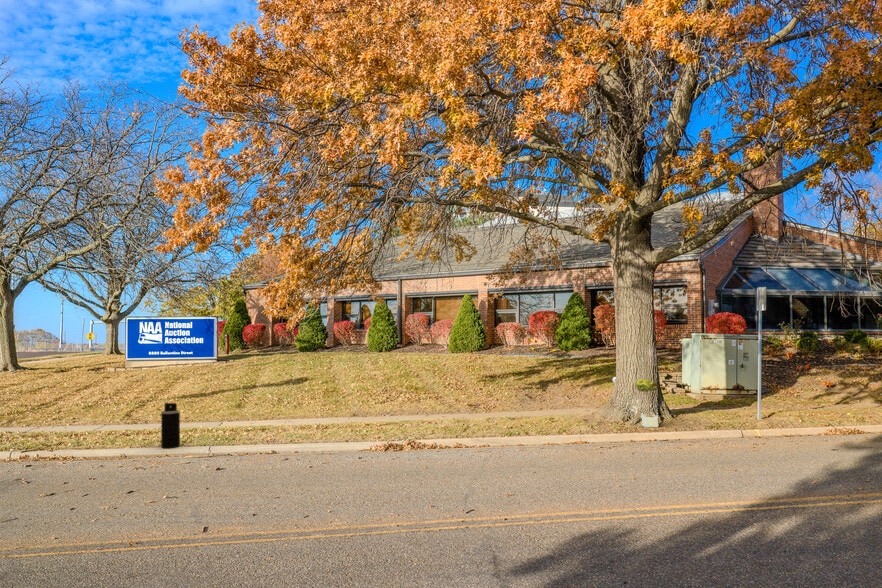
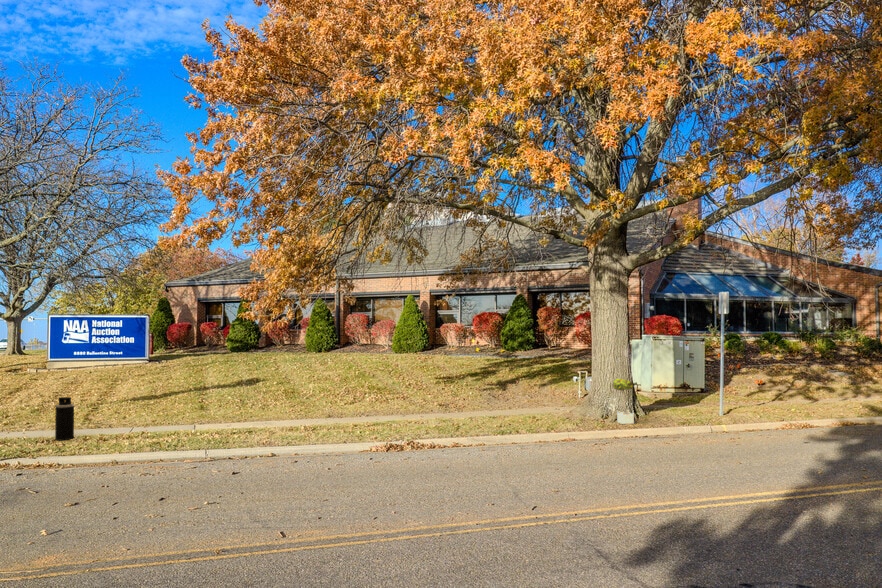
trash can: present [161,403,180,448] -> present [55,397,74,440]

